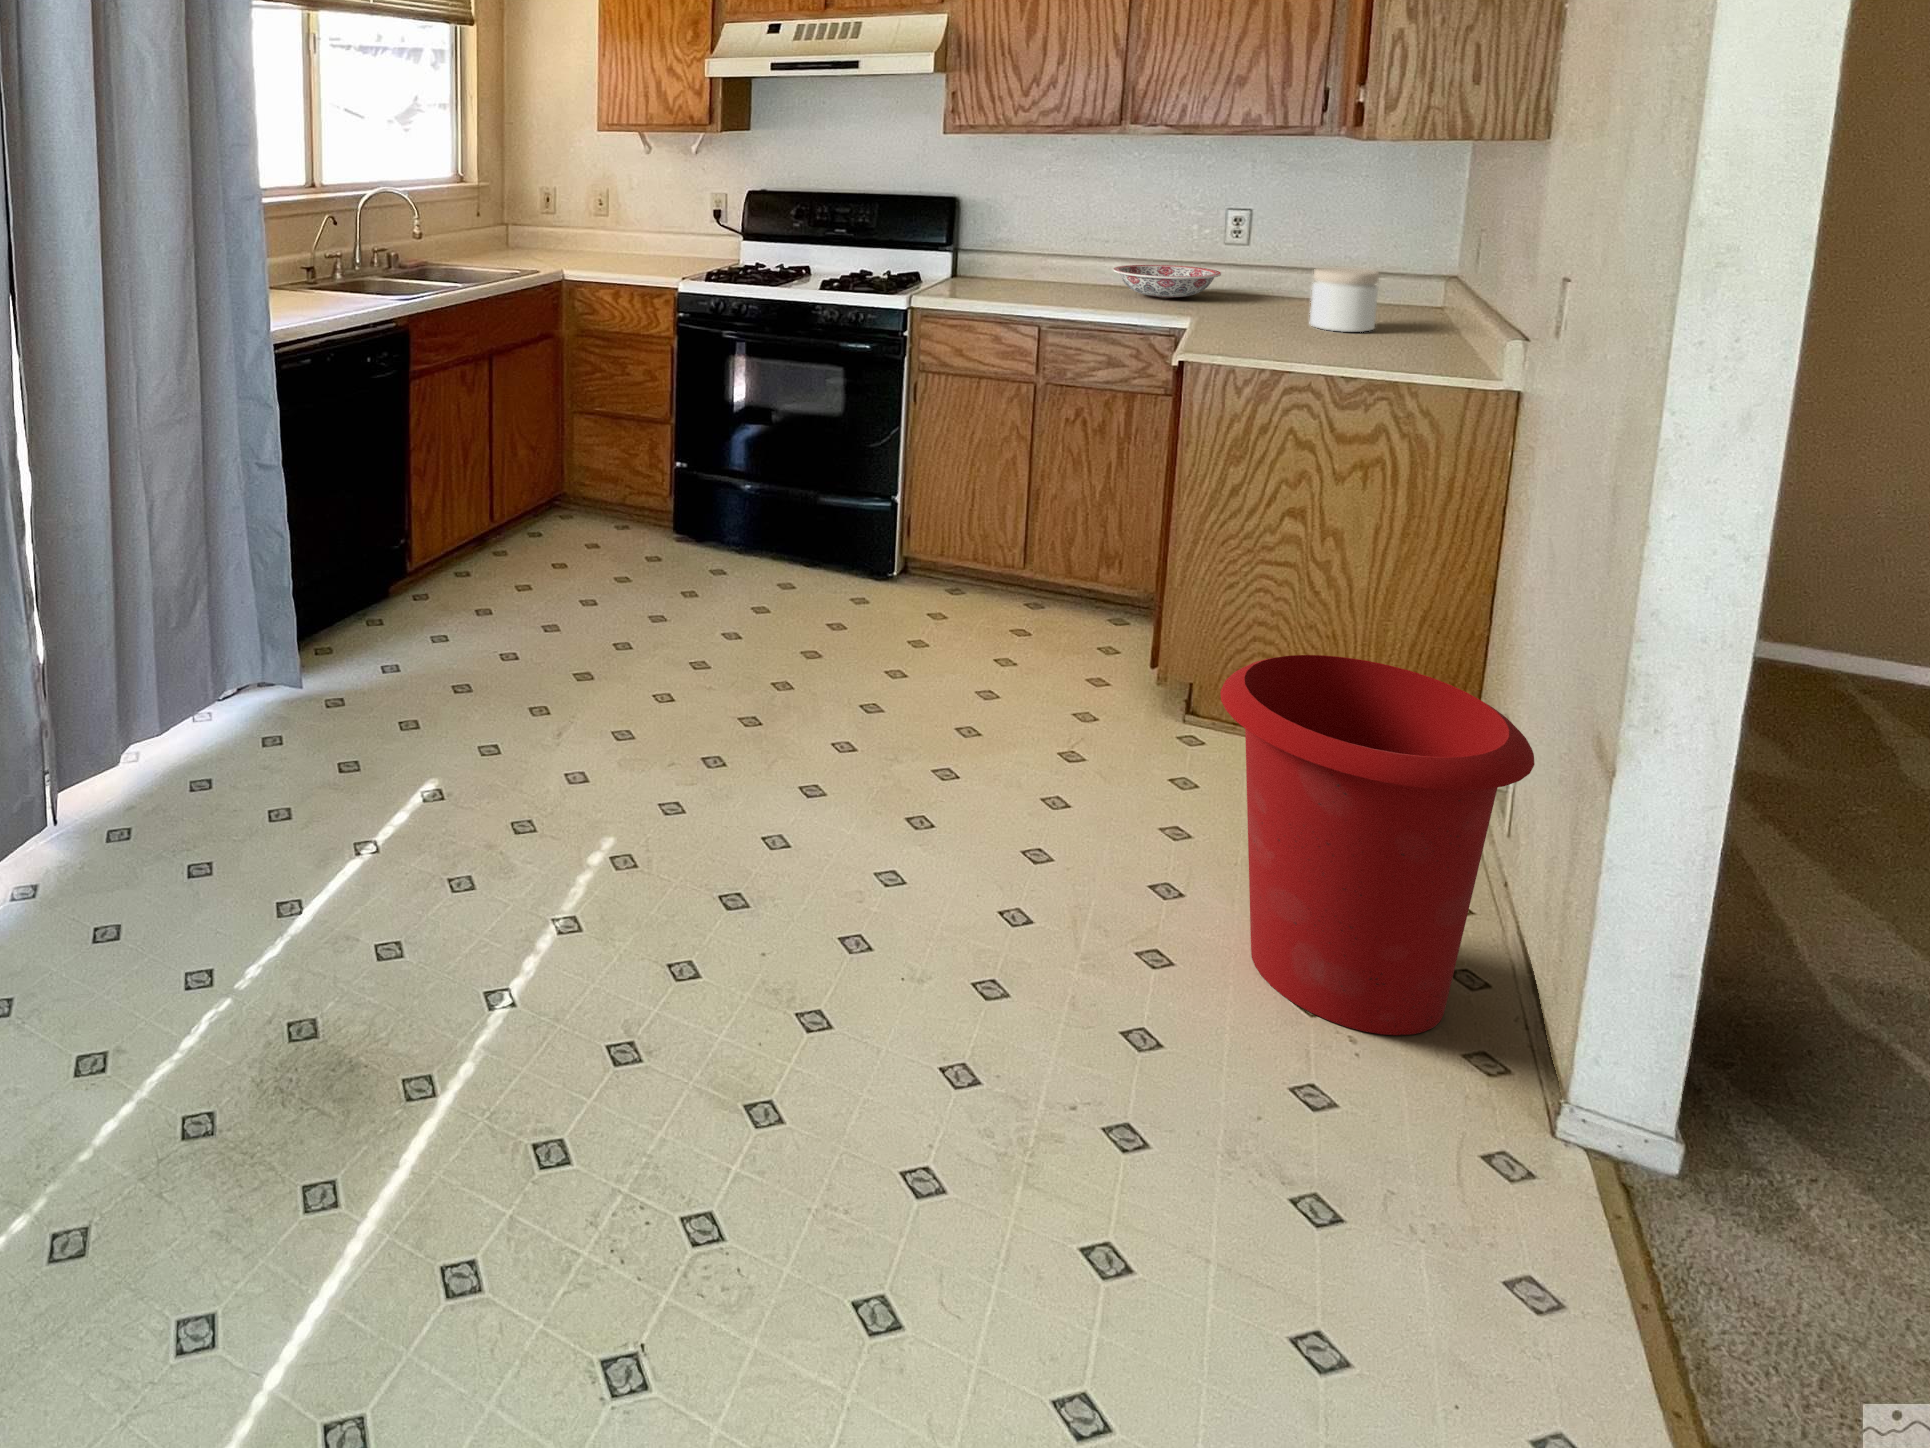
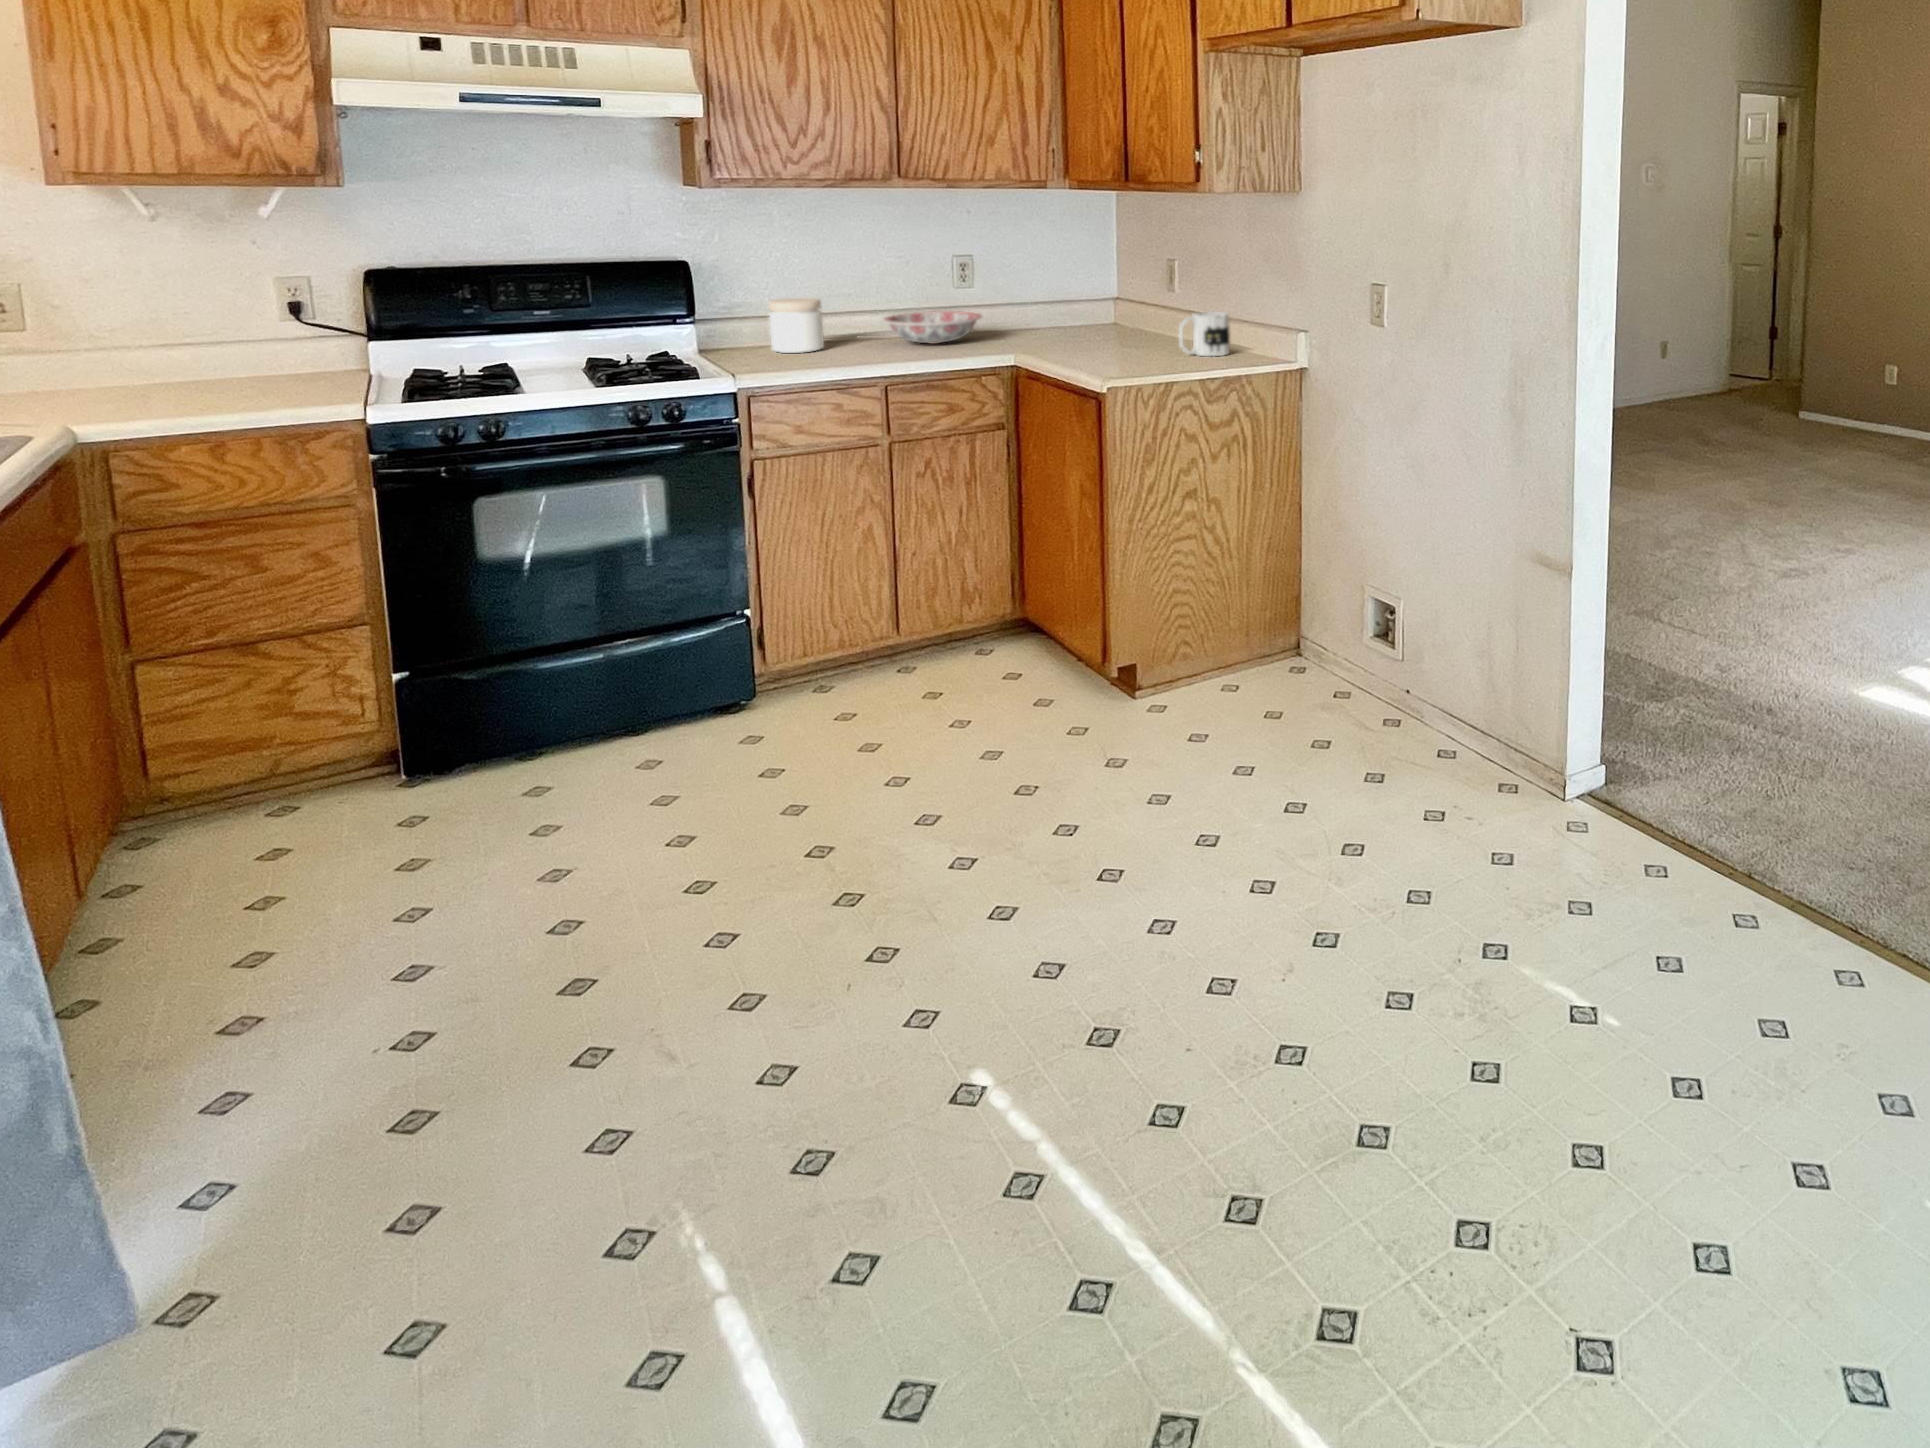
jar: present [1310,267,1379,332] -> present [769,297,824,353]
mug: none [1370,299,1453,358] -> present [1179,311,1230,356]
waste bin: present [1220,655,1535,1035] -> none [1335,566,1523,826]

